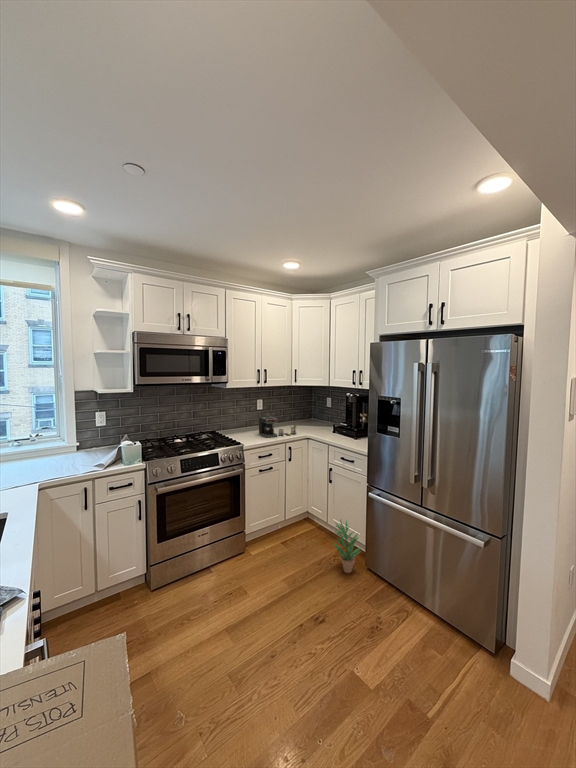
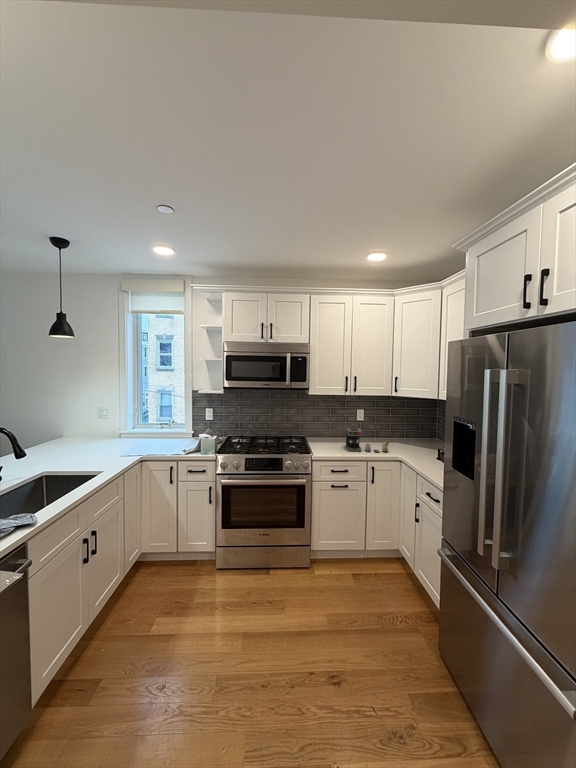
potted plant: present [334,520,362,573] -> none [391,567,430,645]

